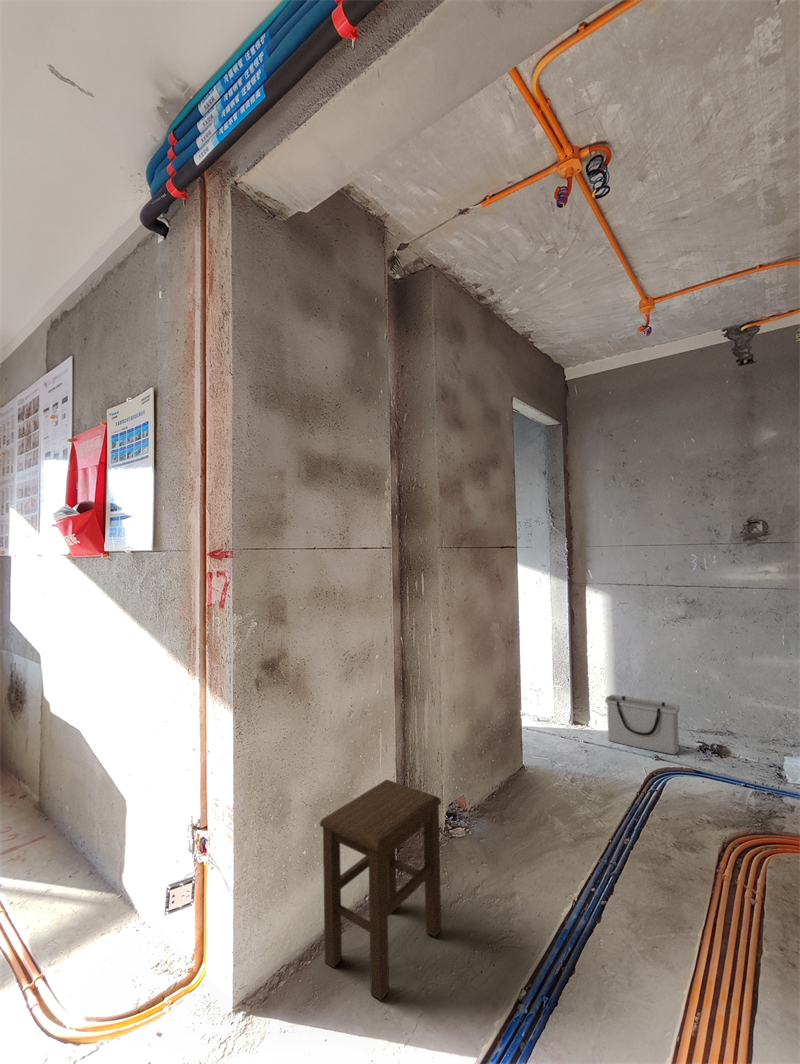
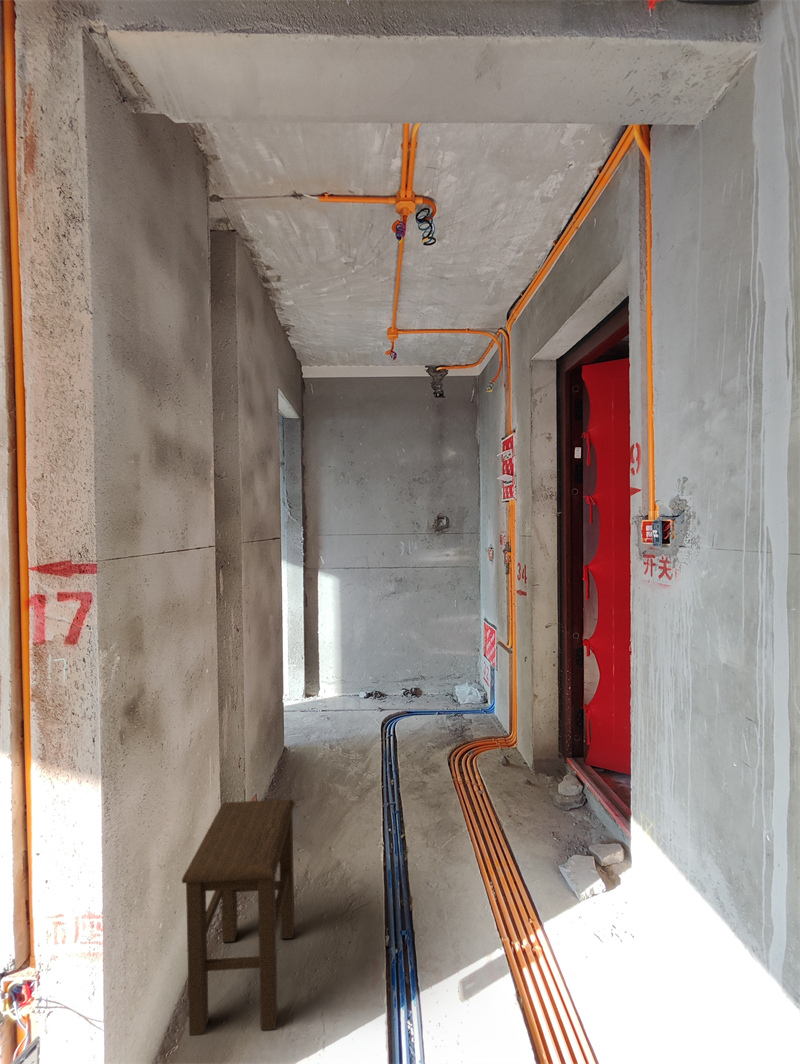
storage bin: present [605,695,680,754] -> none [337,662,393,704]

